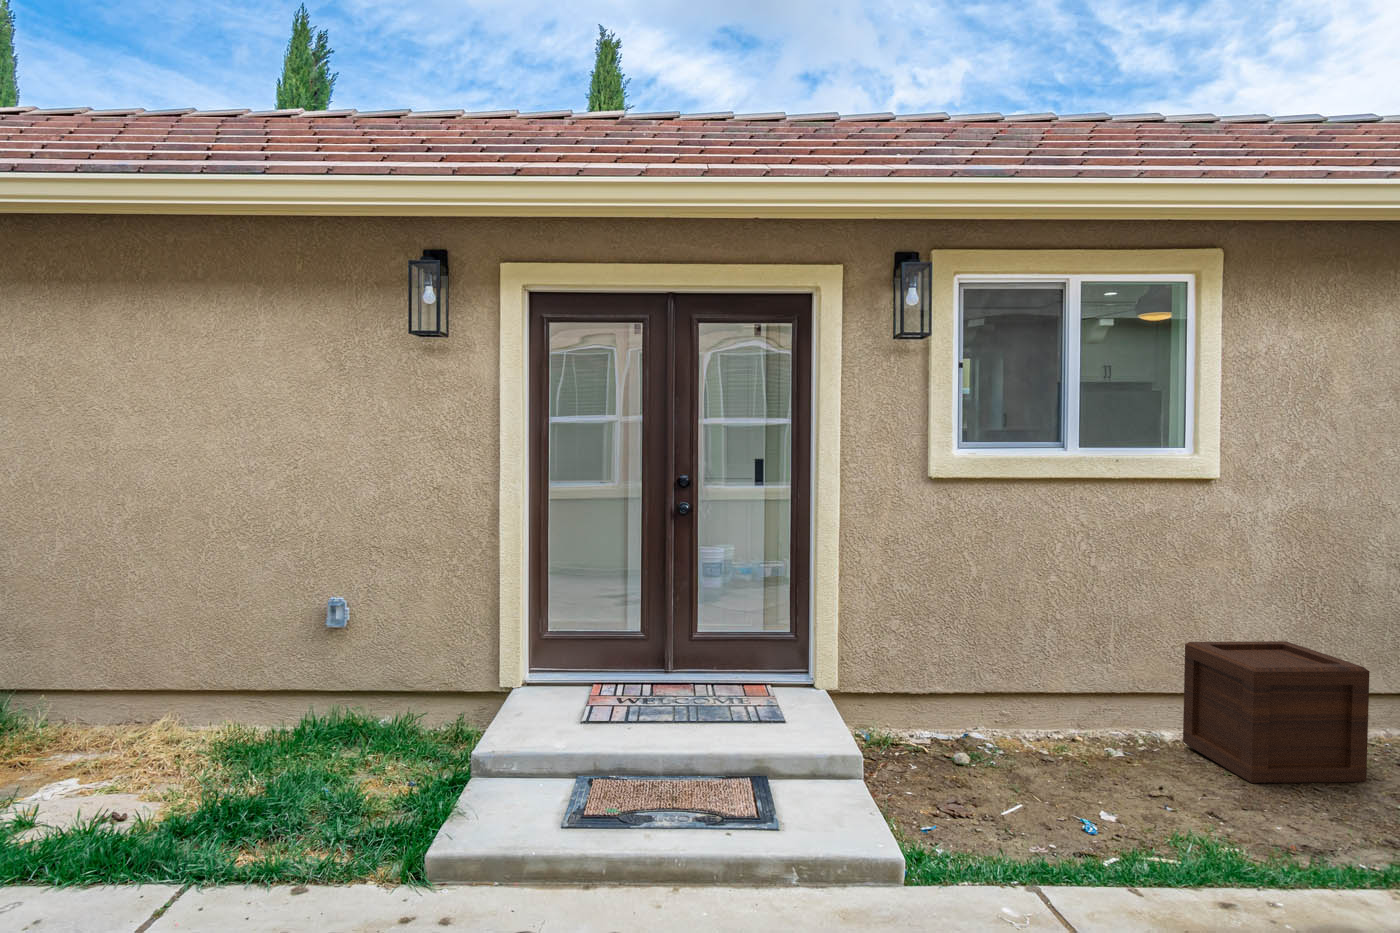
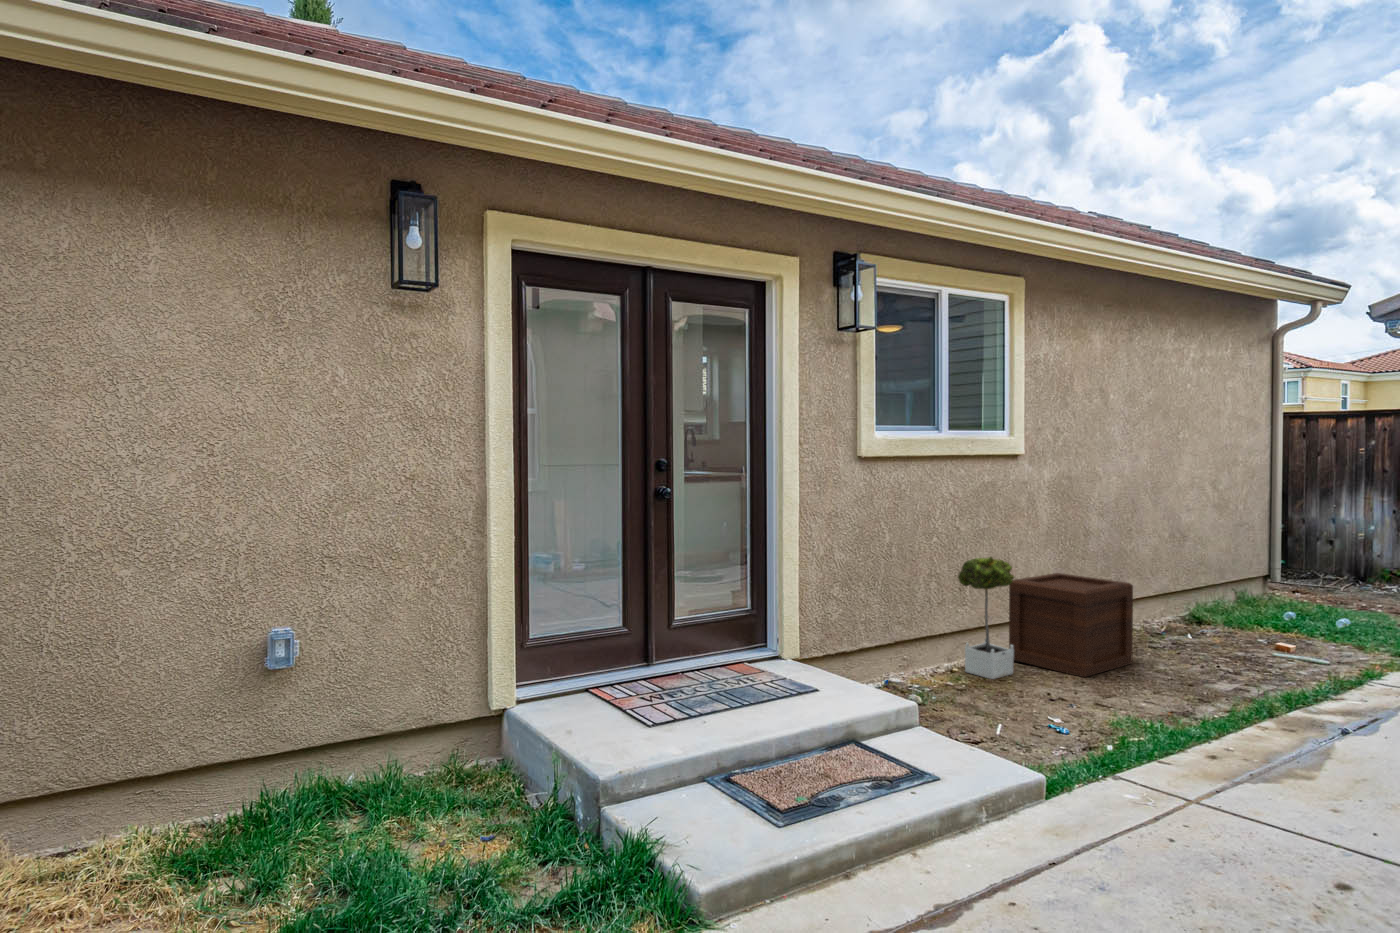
potted tree: none [1086,606,1160,761] -> present [958,557,1014,679]

